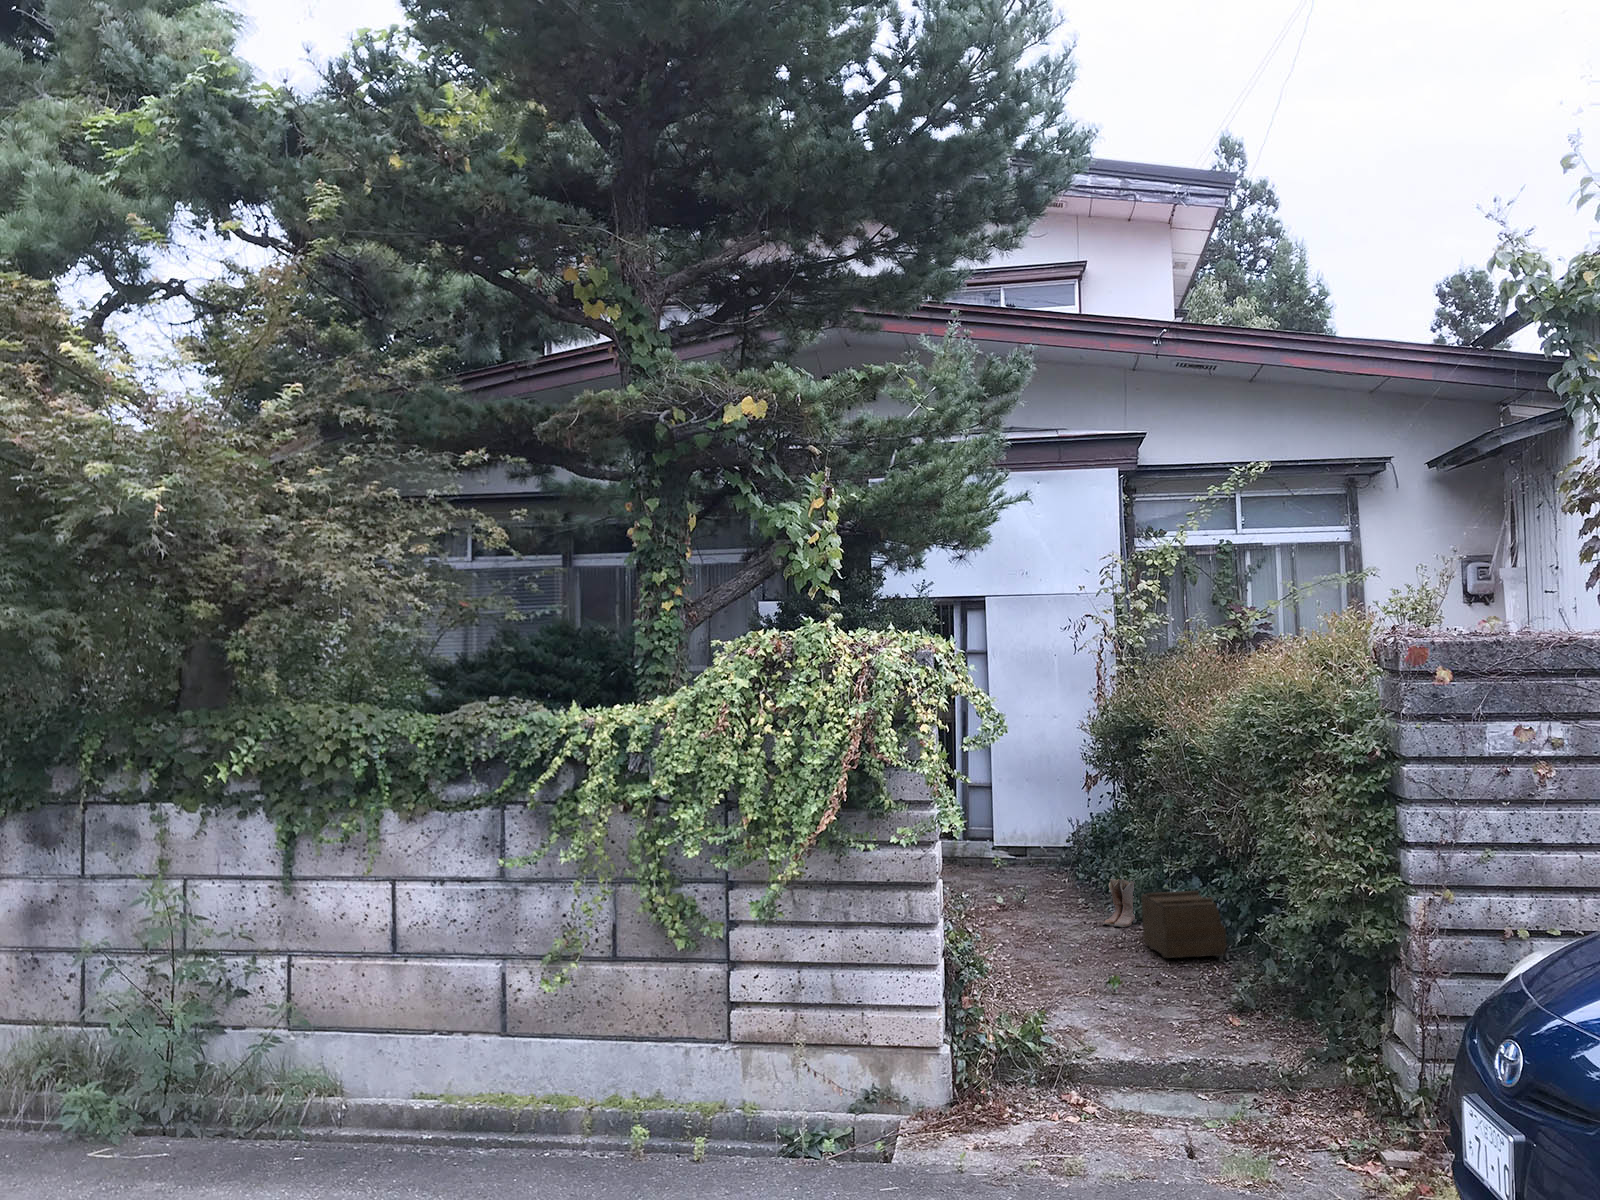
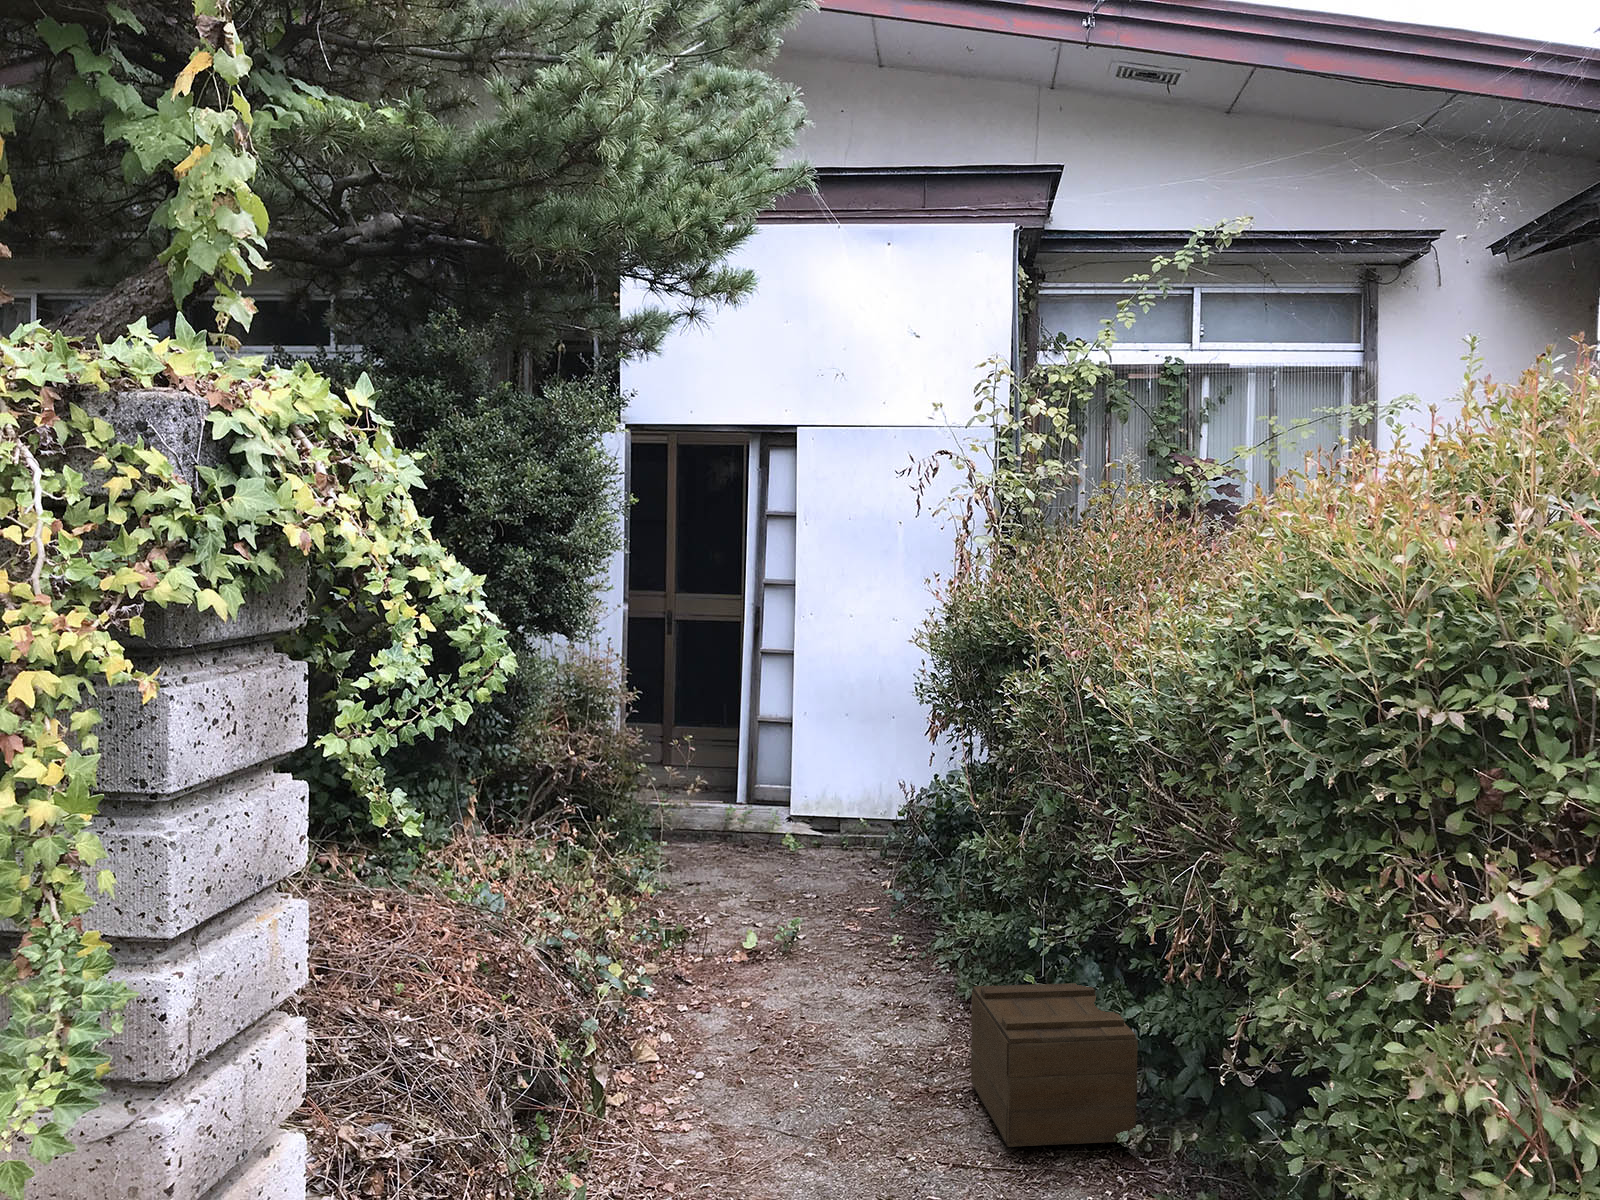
boots: present [1103,879,1137,927] -> none [907,923,975,1021]

